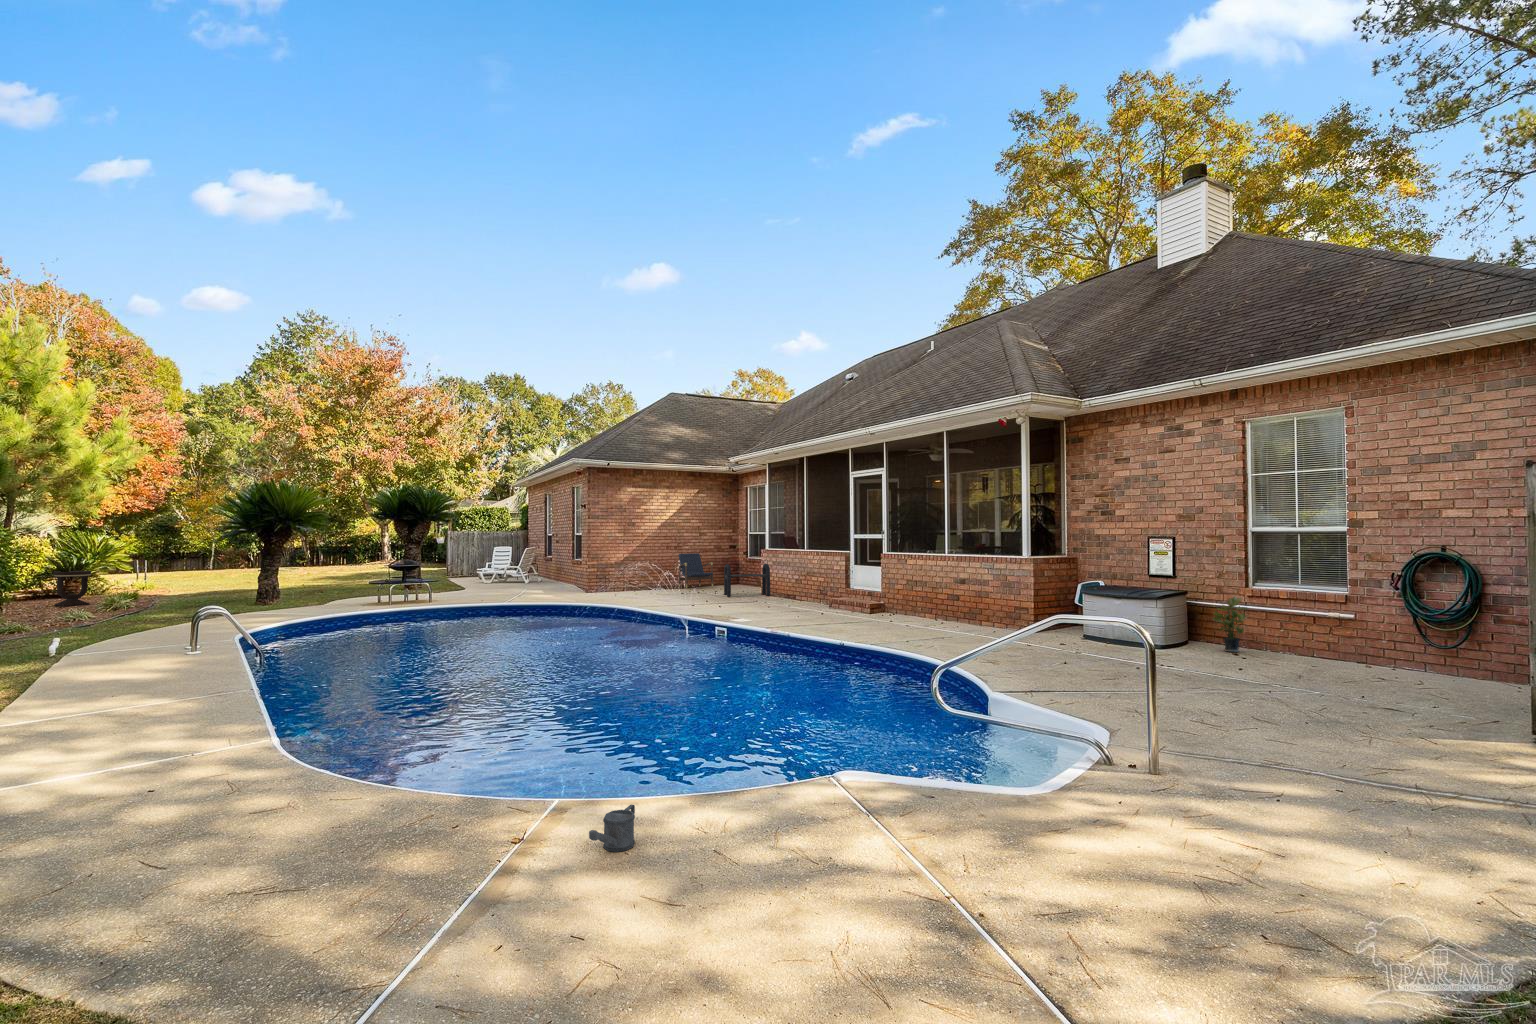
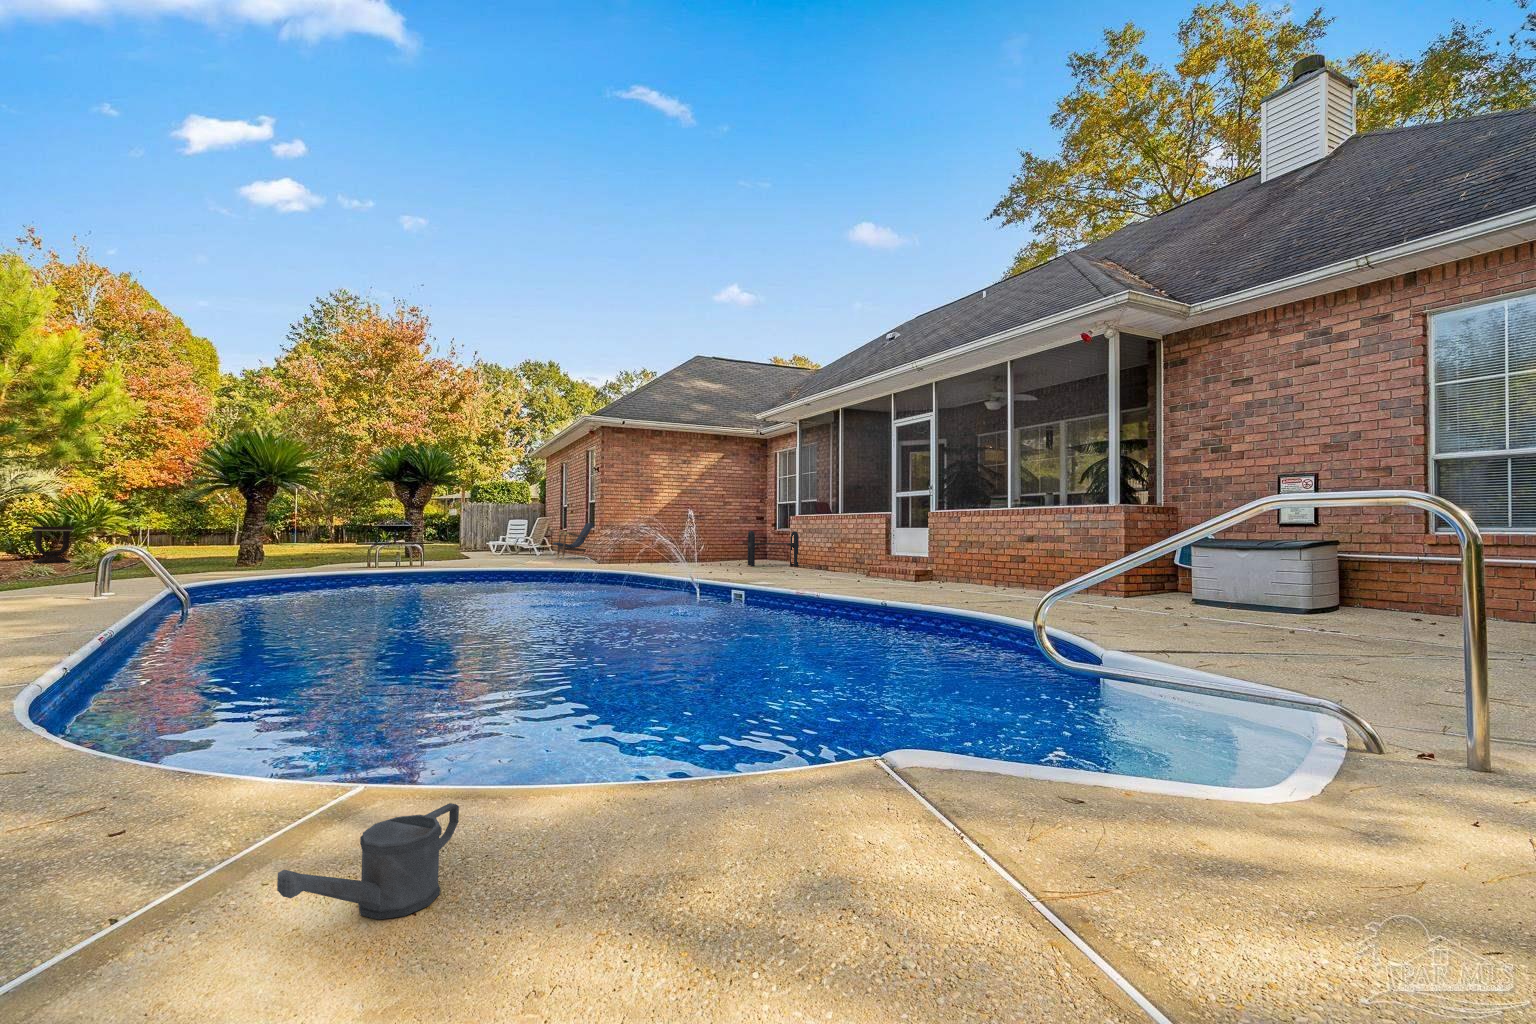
lounge chair: present [678,553,713,589] -> present [553,523,593,559]
potted plant: present [1213,597,1247,652] -> none [1380,544,1436,618]

